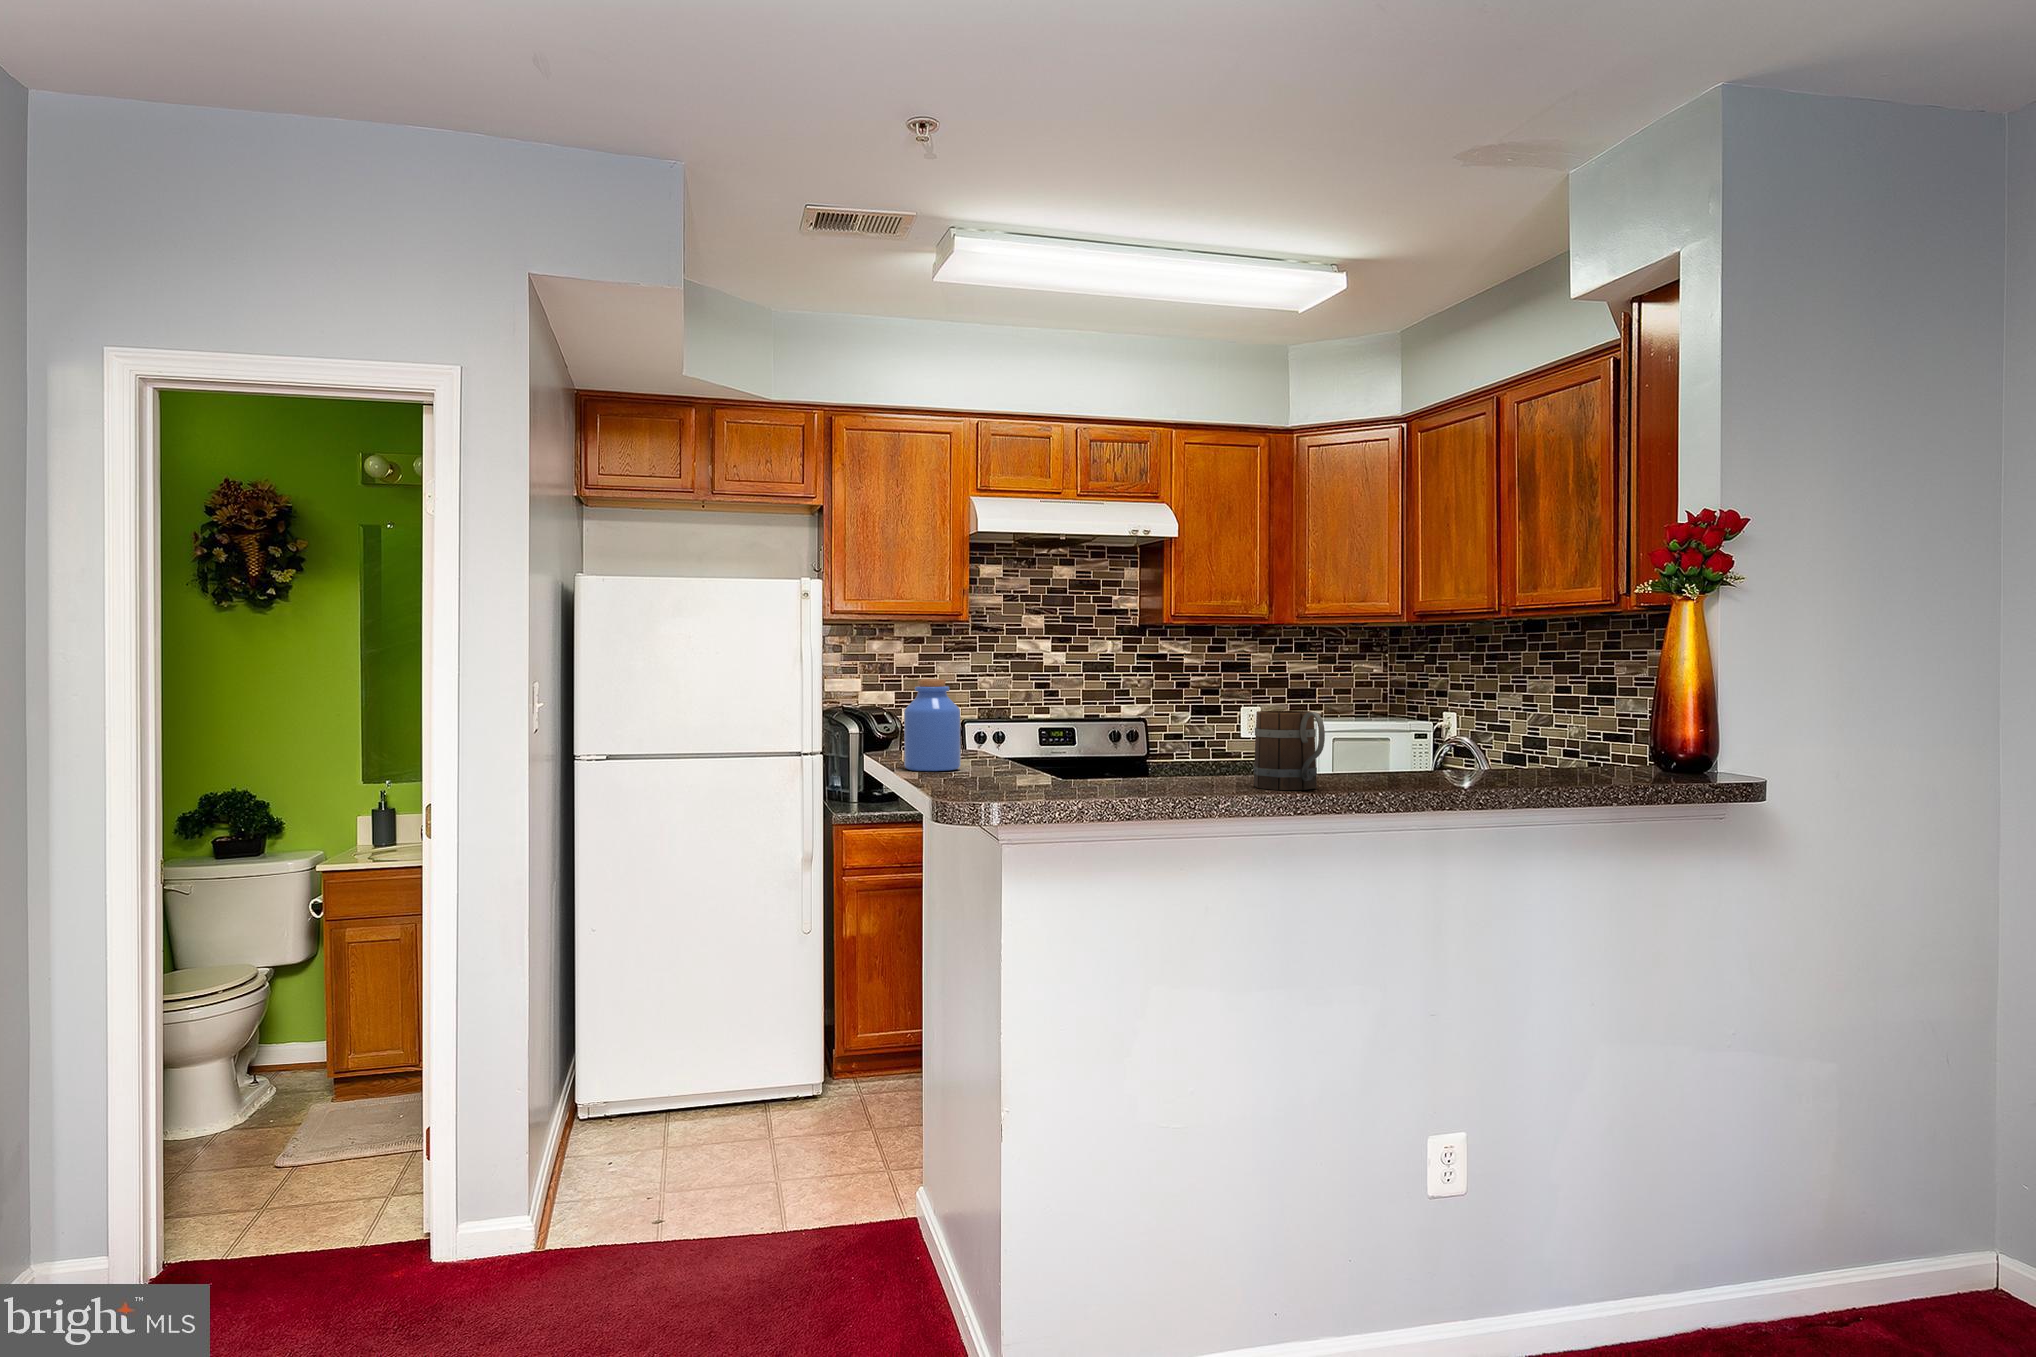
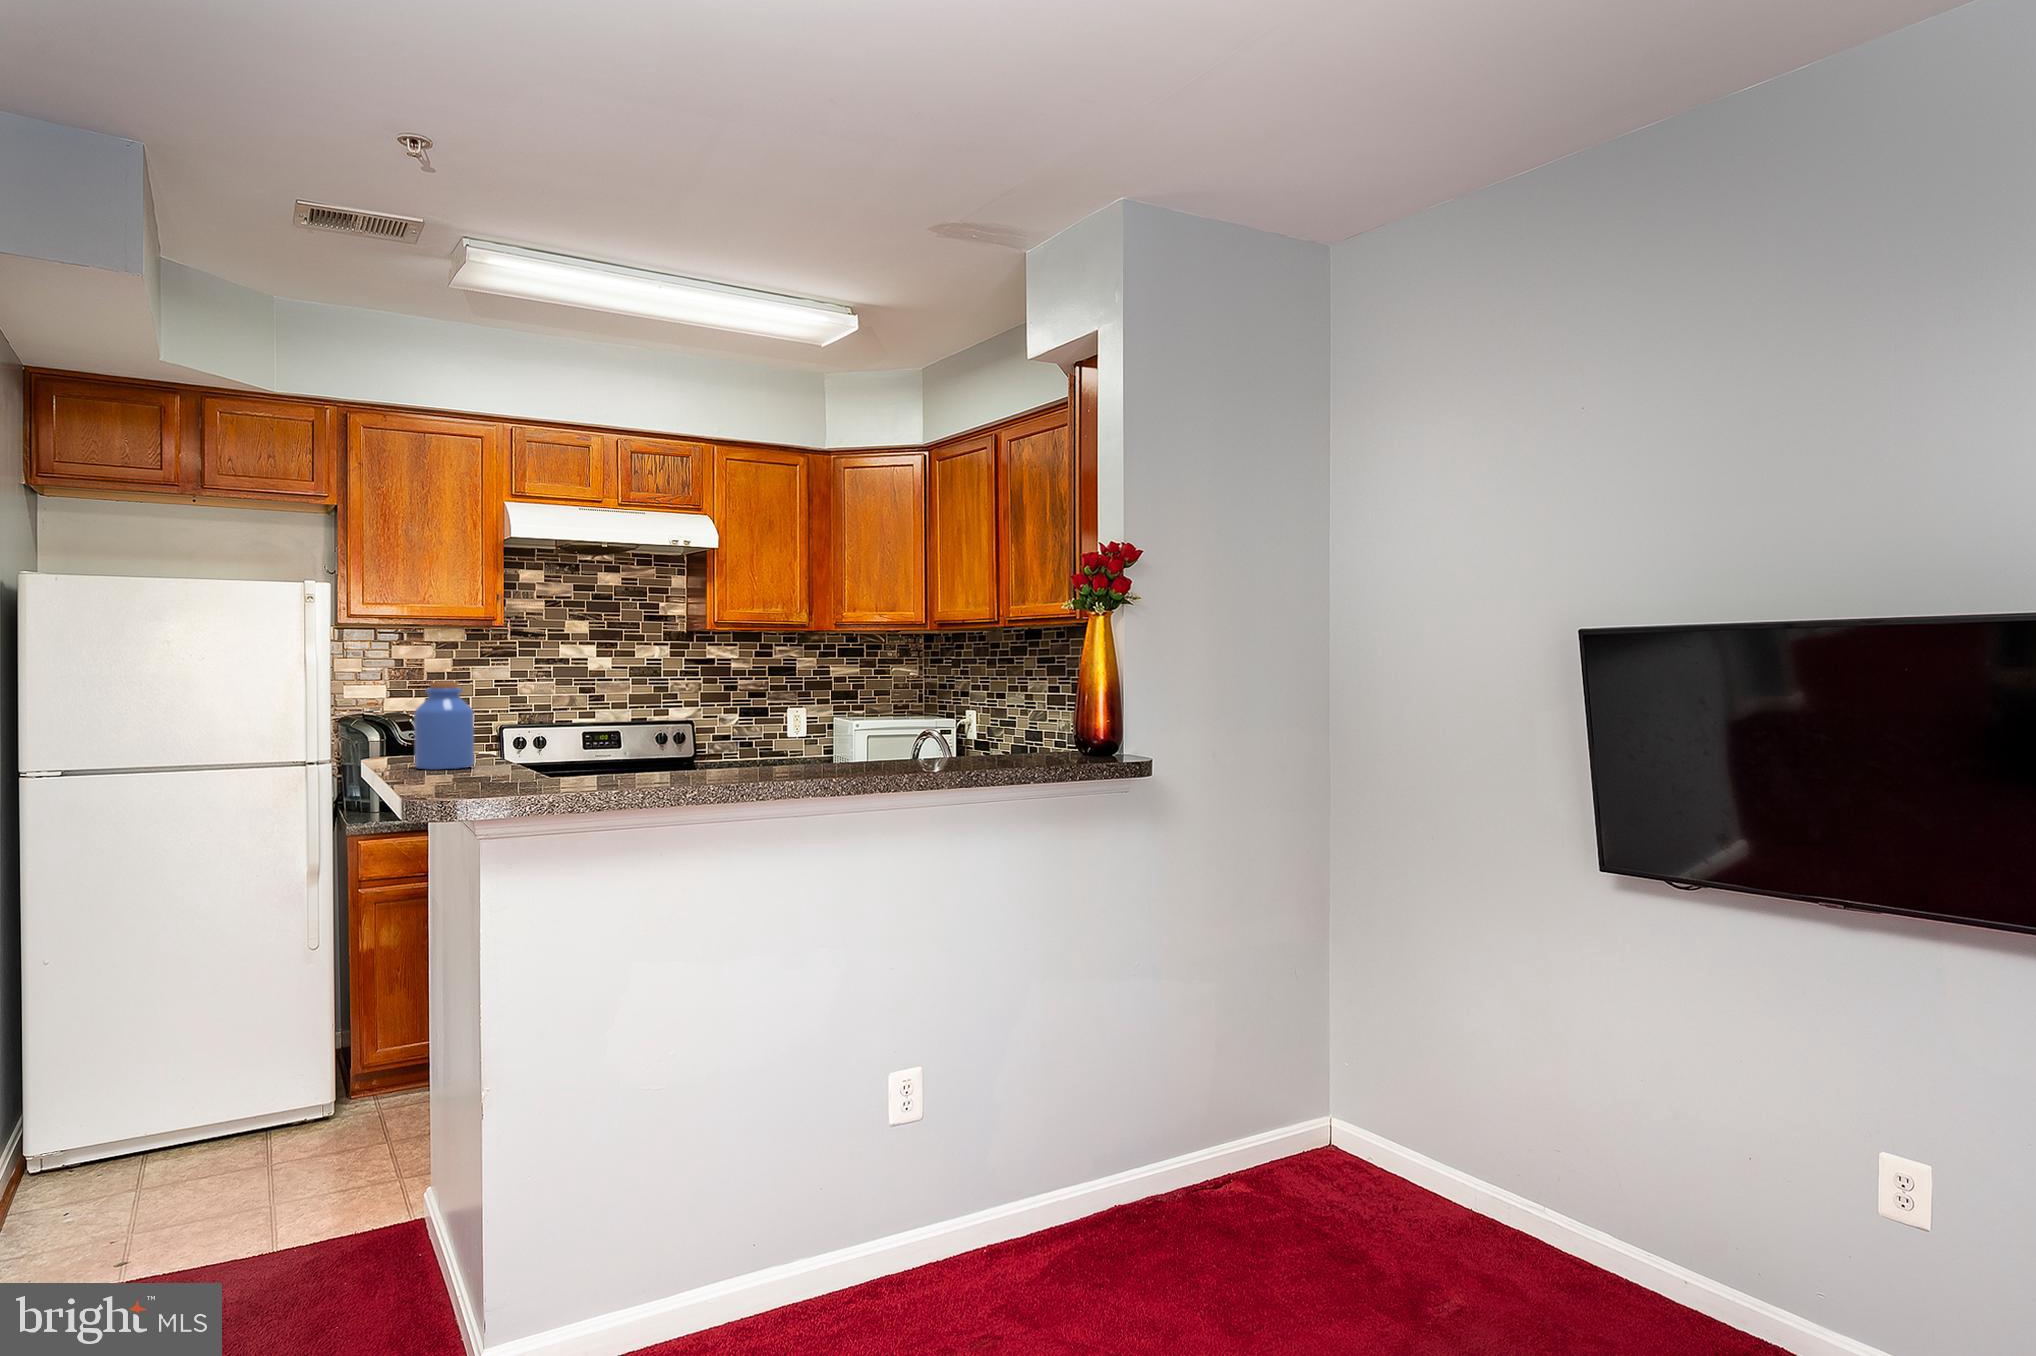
mug: present [1254,711,1325,790] -> none [748,706,803,774]

